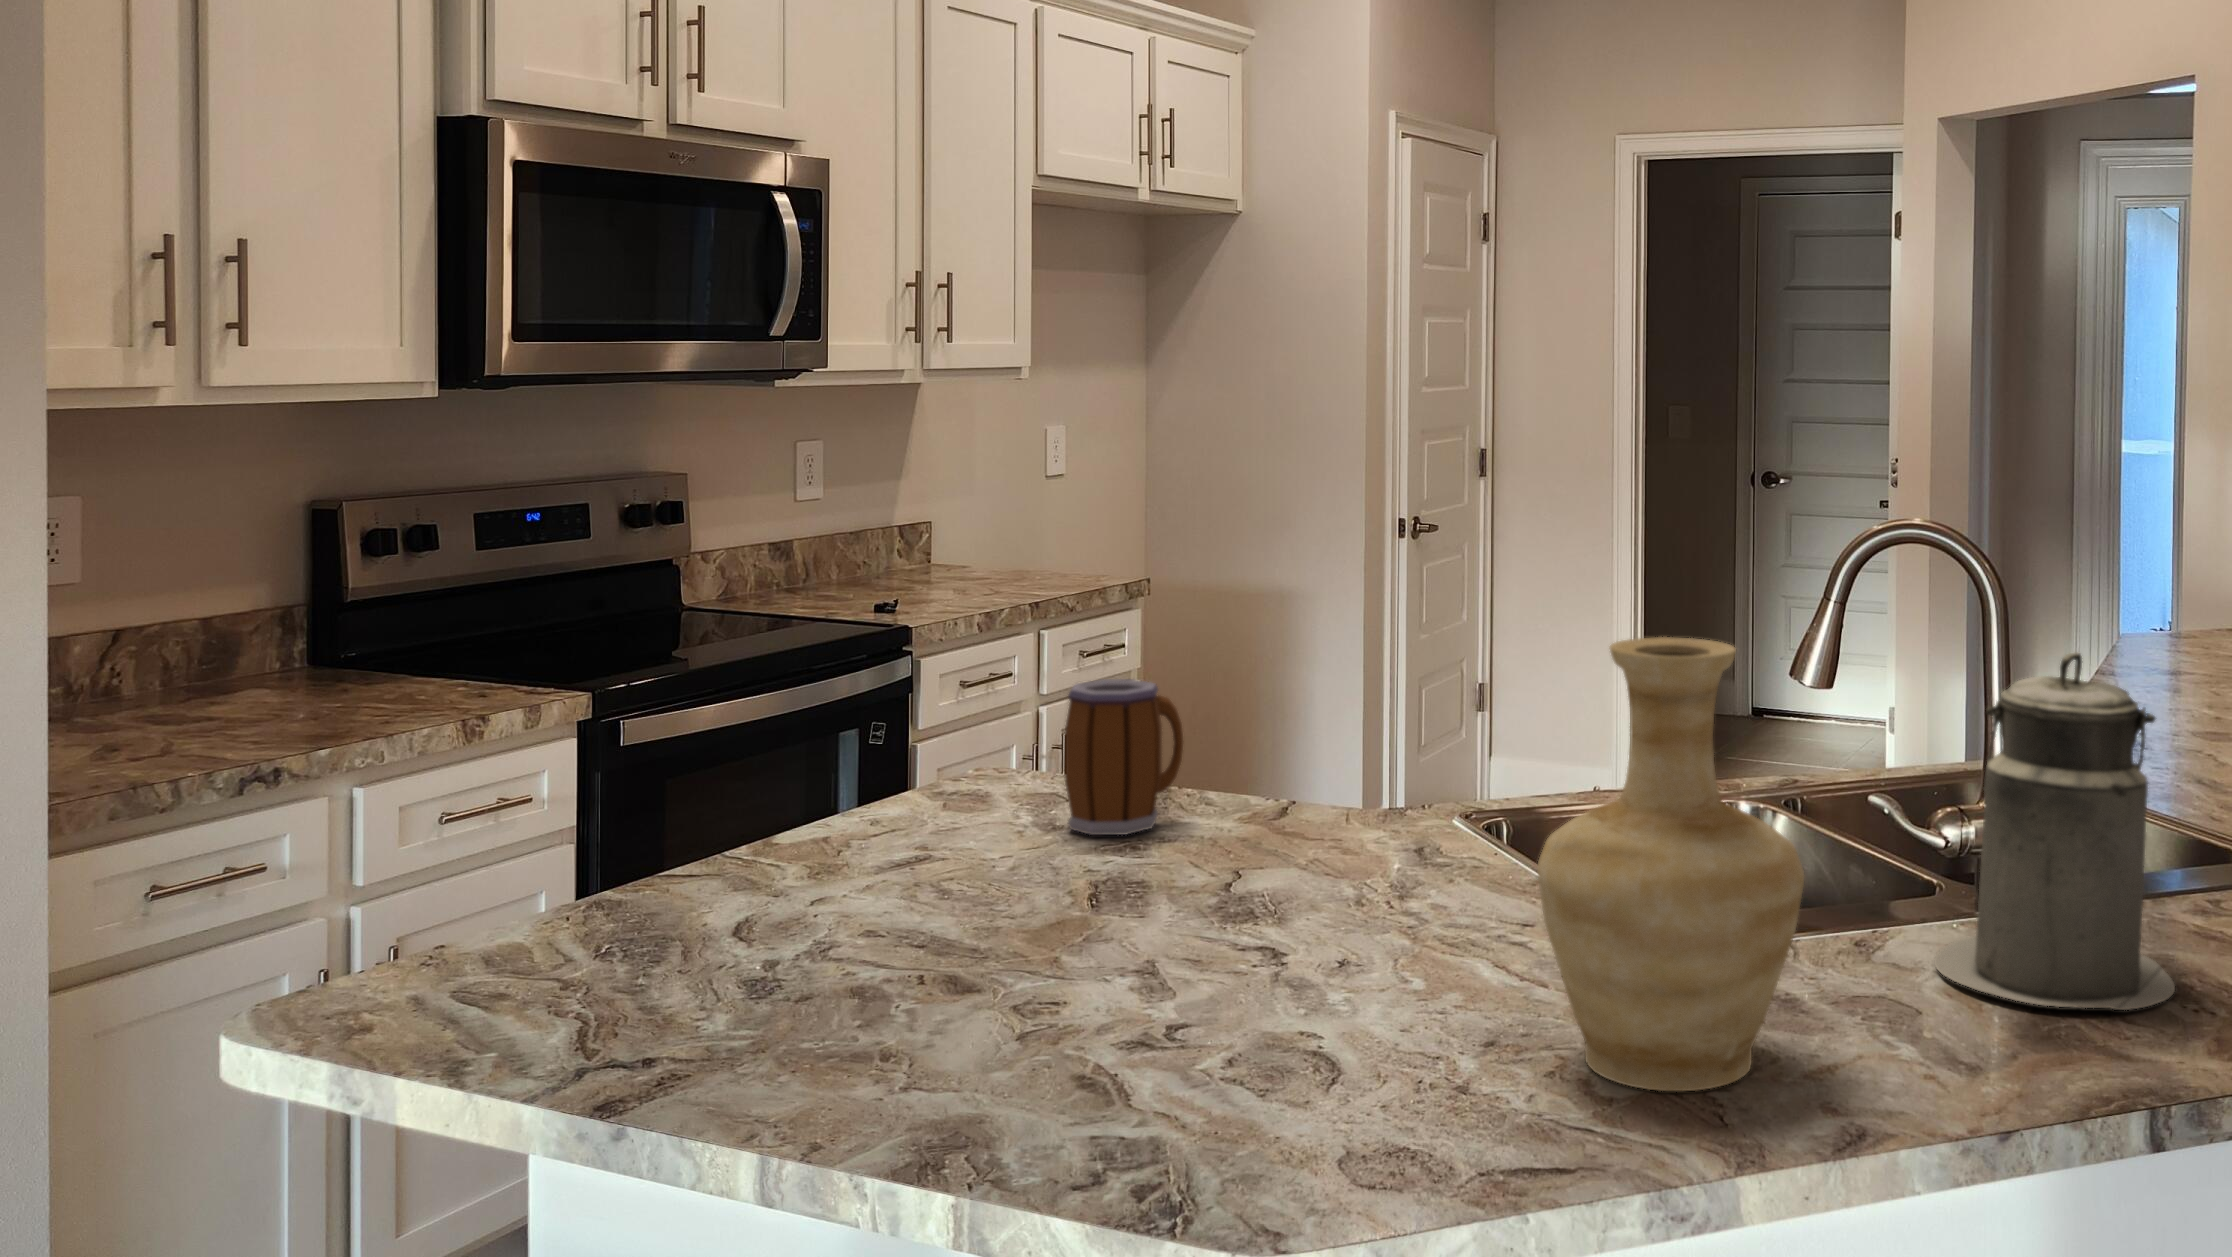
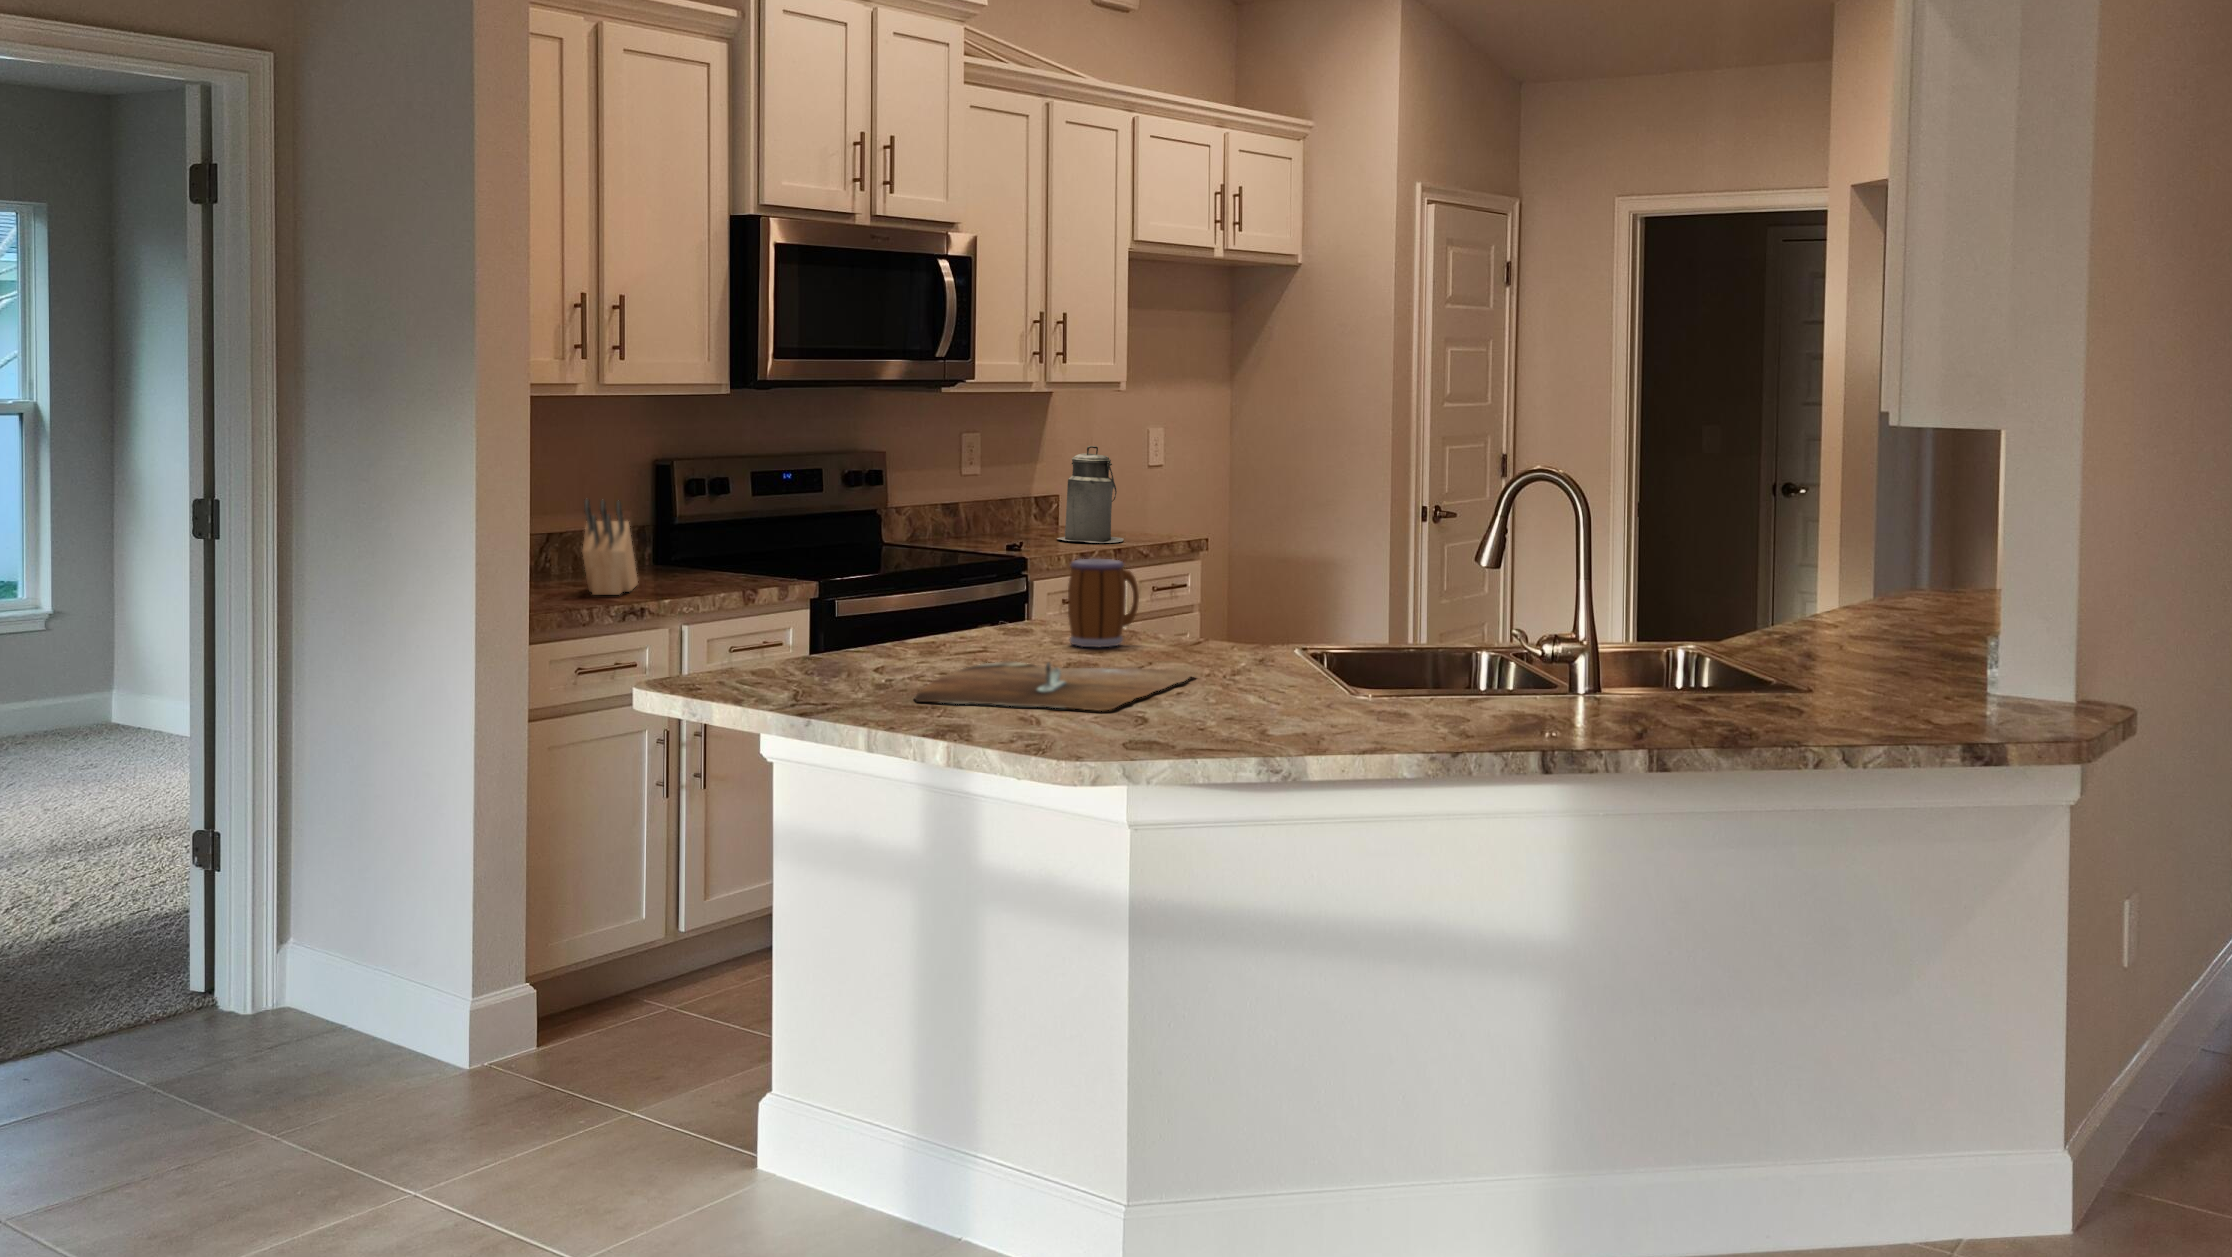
knife block: none [158,588,273,751] -> present [582,499,638,595]
vase: present [1538,637,1805,1091] -> none [1249,511,1385,734]
canister: present [1935,652,2175,1010] -> present [1057,446,1124,543]
cutting board: none [831,892,1339,1052] -> present [915,661,1195,711]

